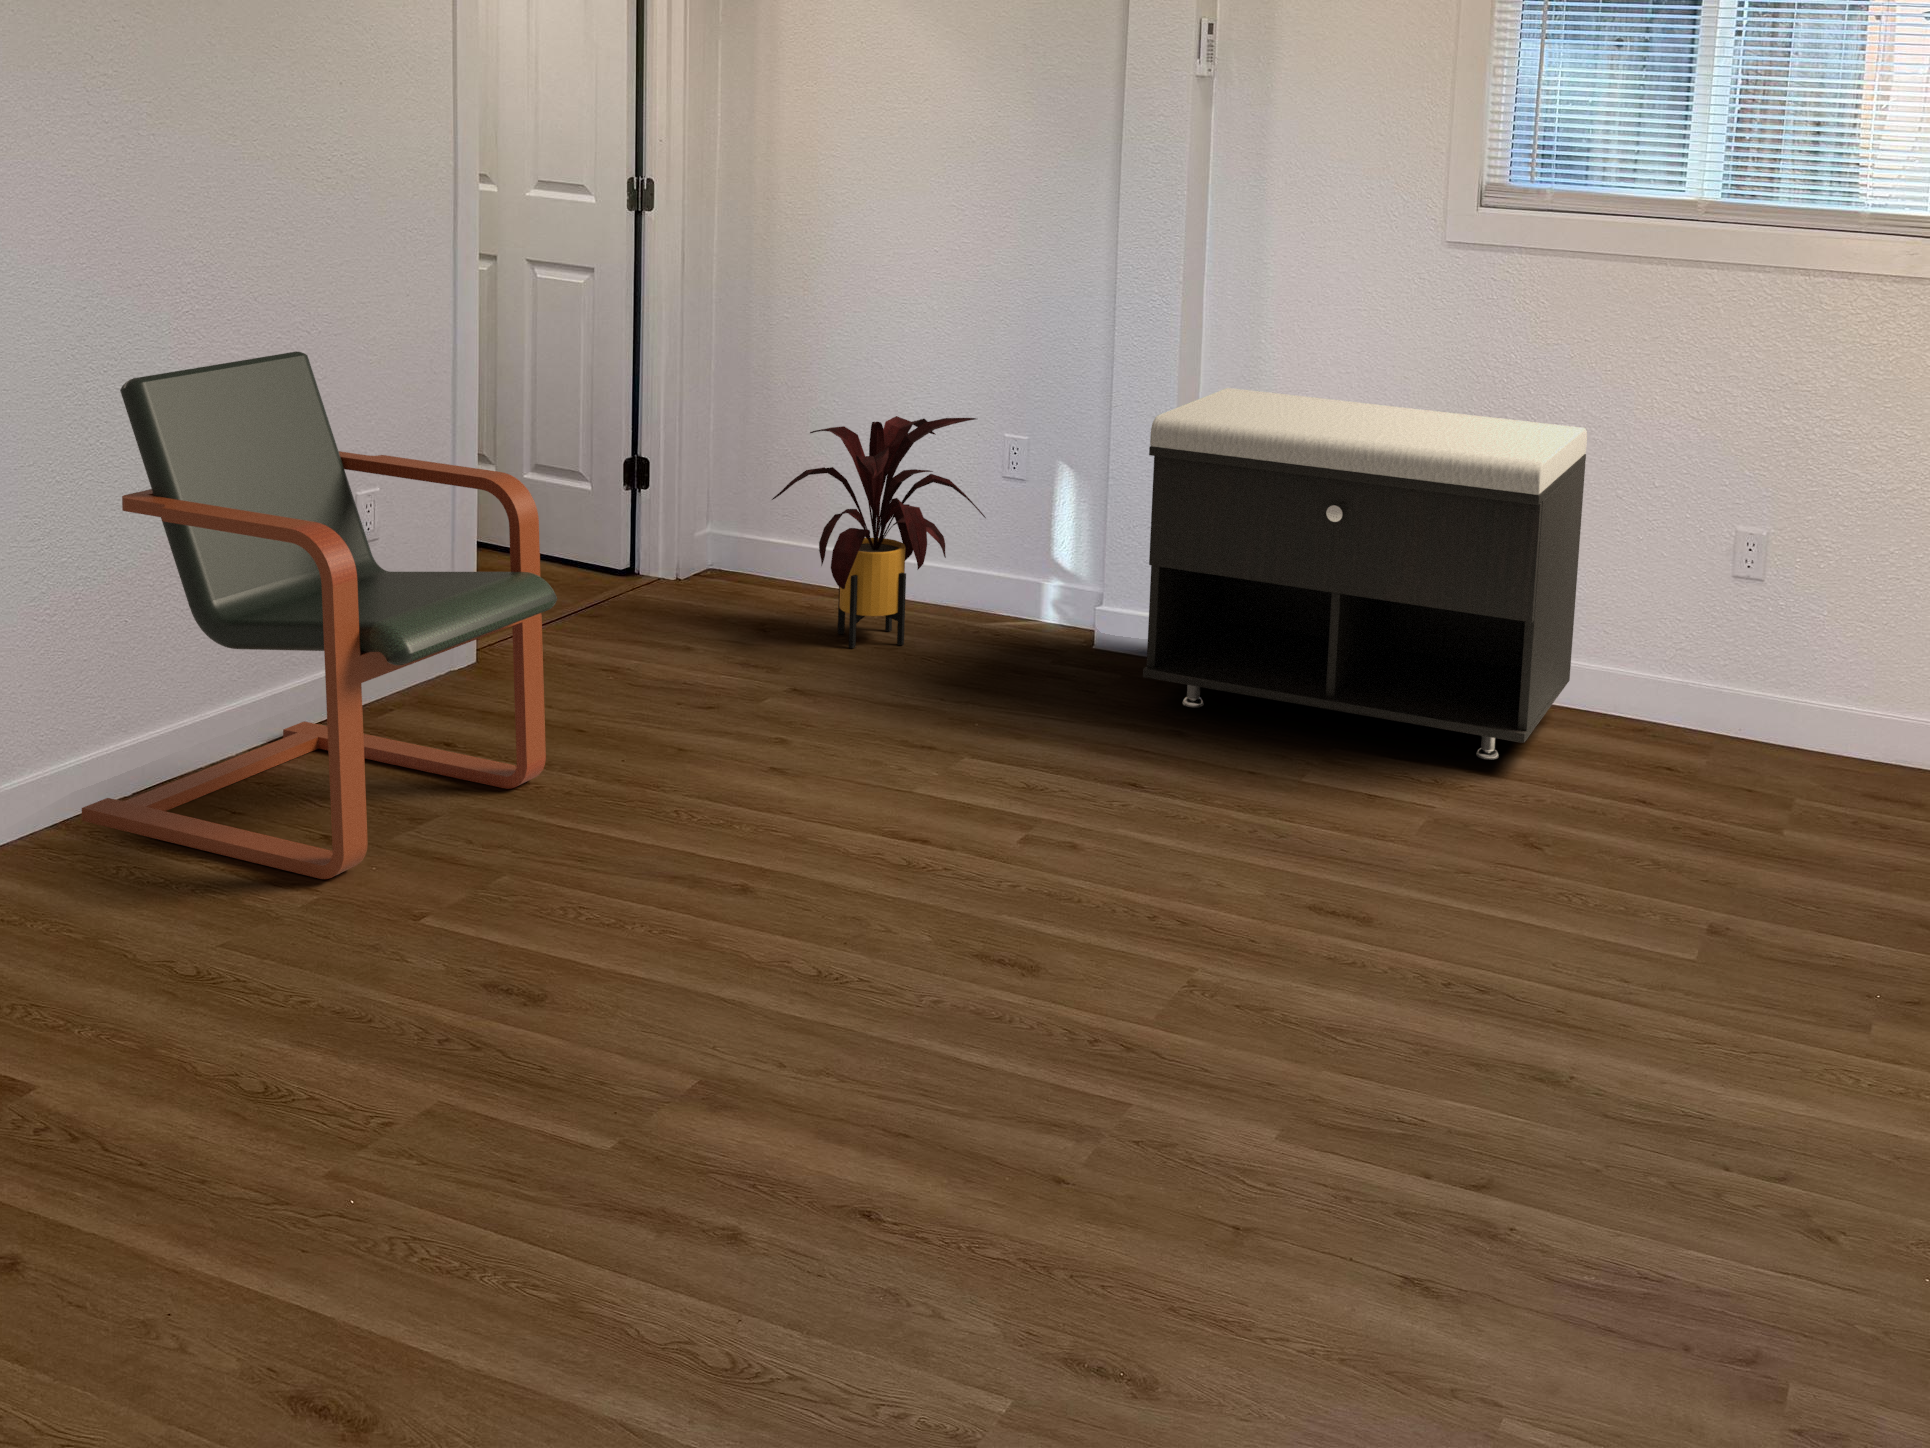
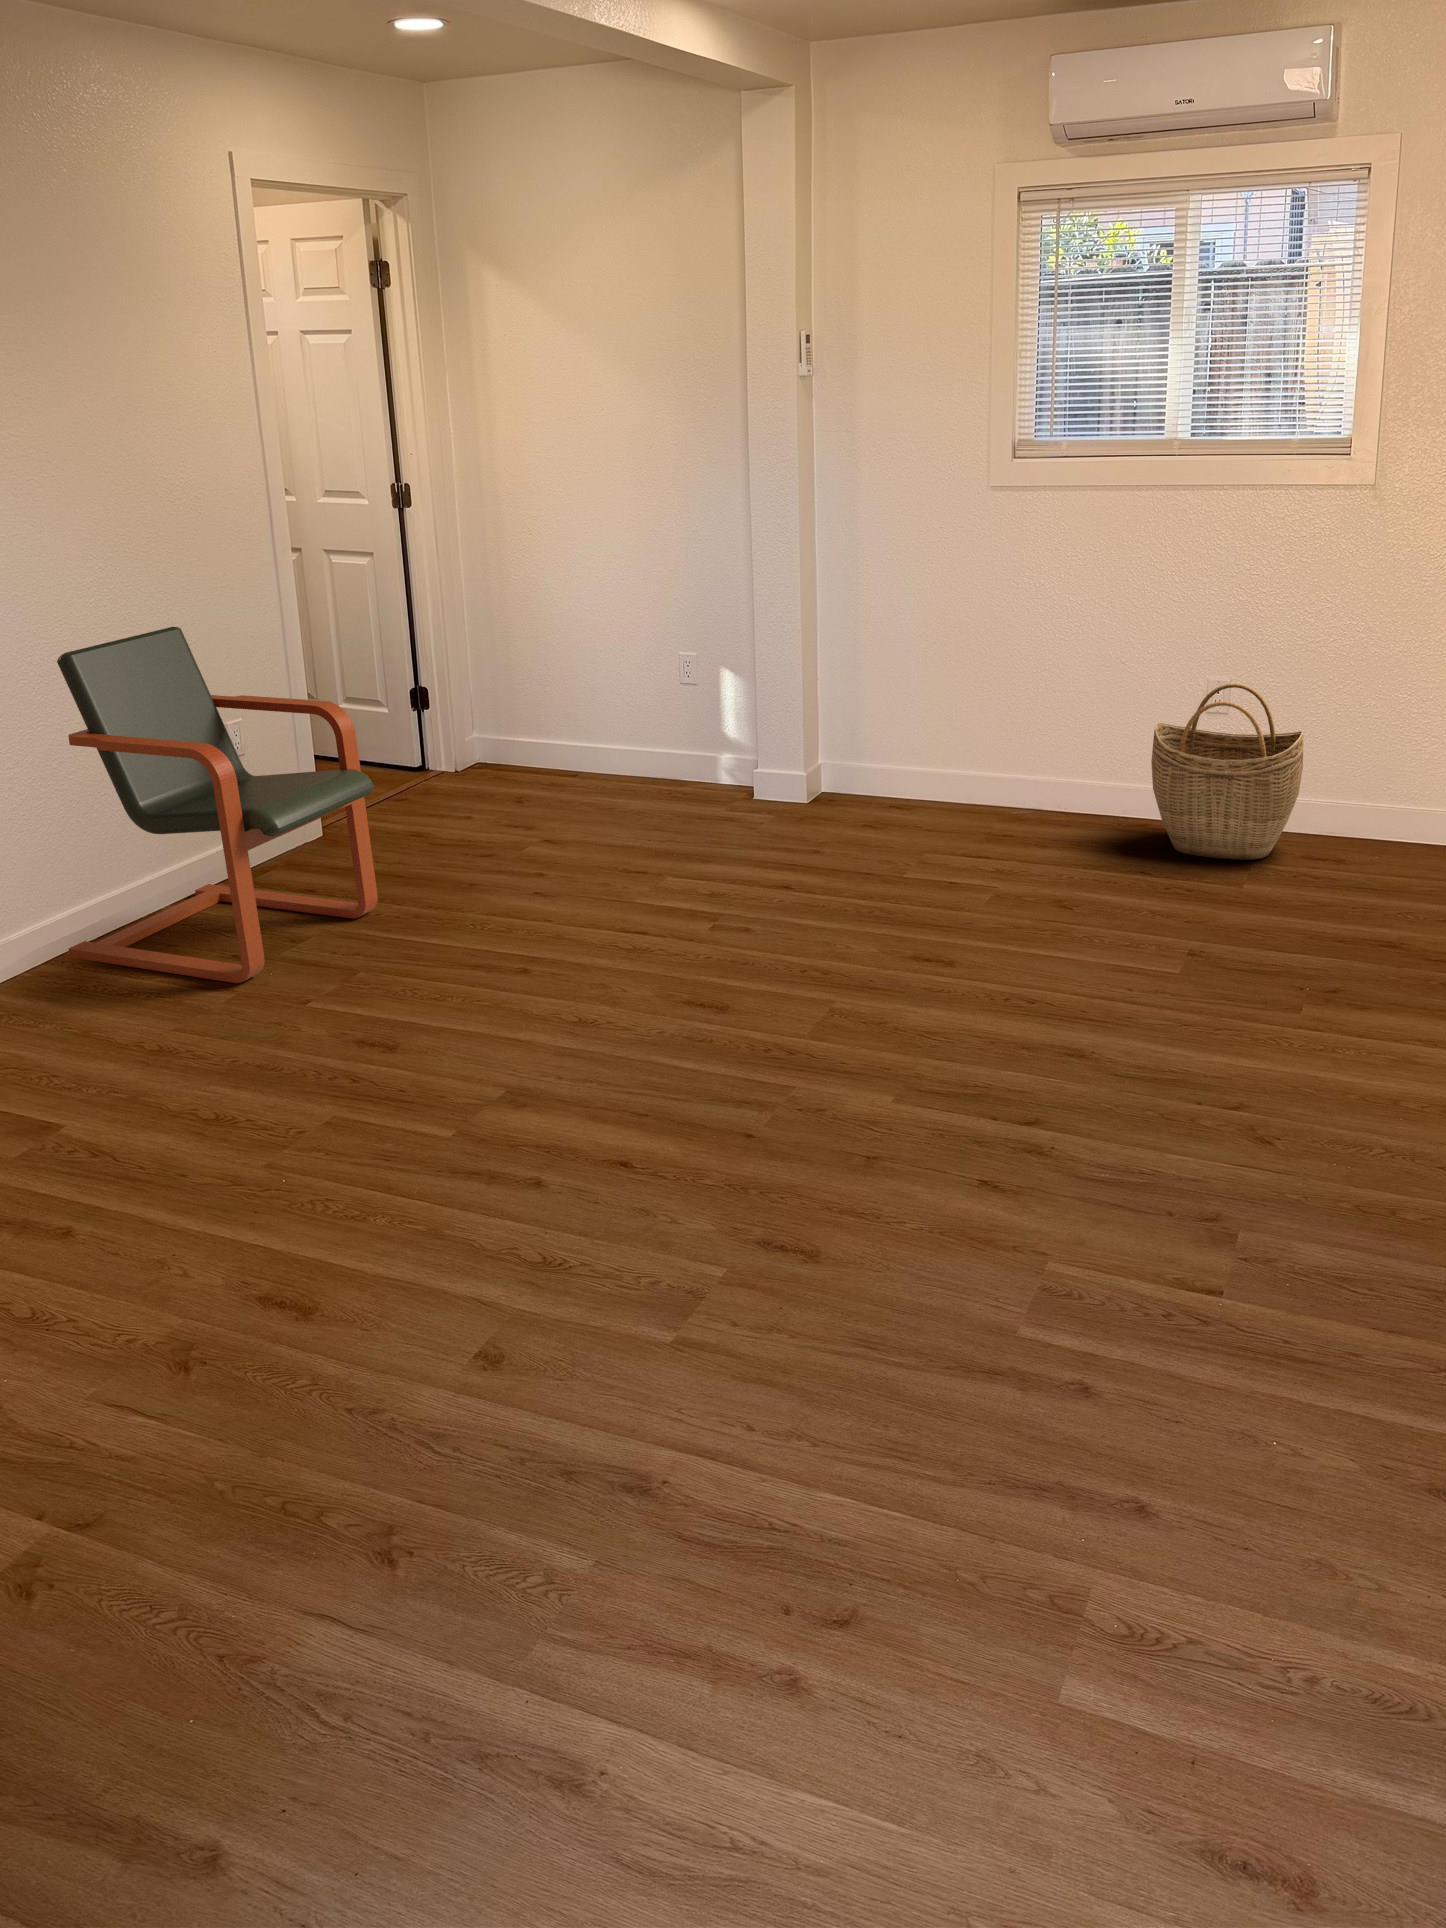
storage bench: present [1143,388,1587,760] -> none [784,605,1102,855]
house plant: present [772,416,986,648] -> none [516,641,672,811]
woven basket: none [1650,536,1862,787] -> present [1151,683,1303,860]

